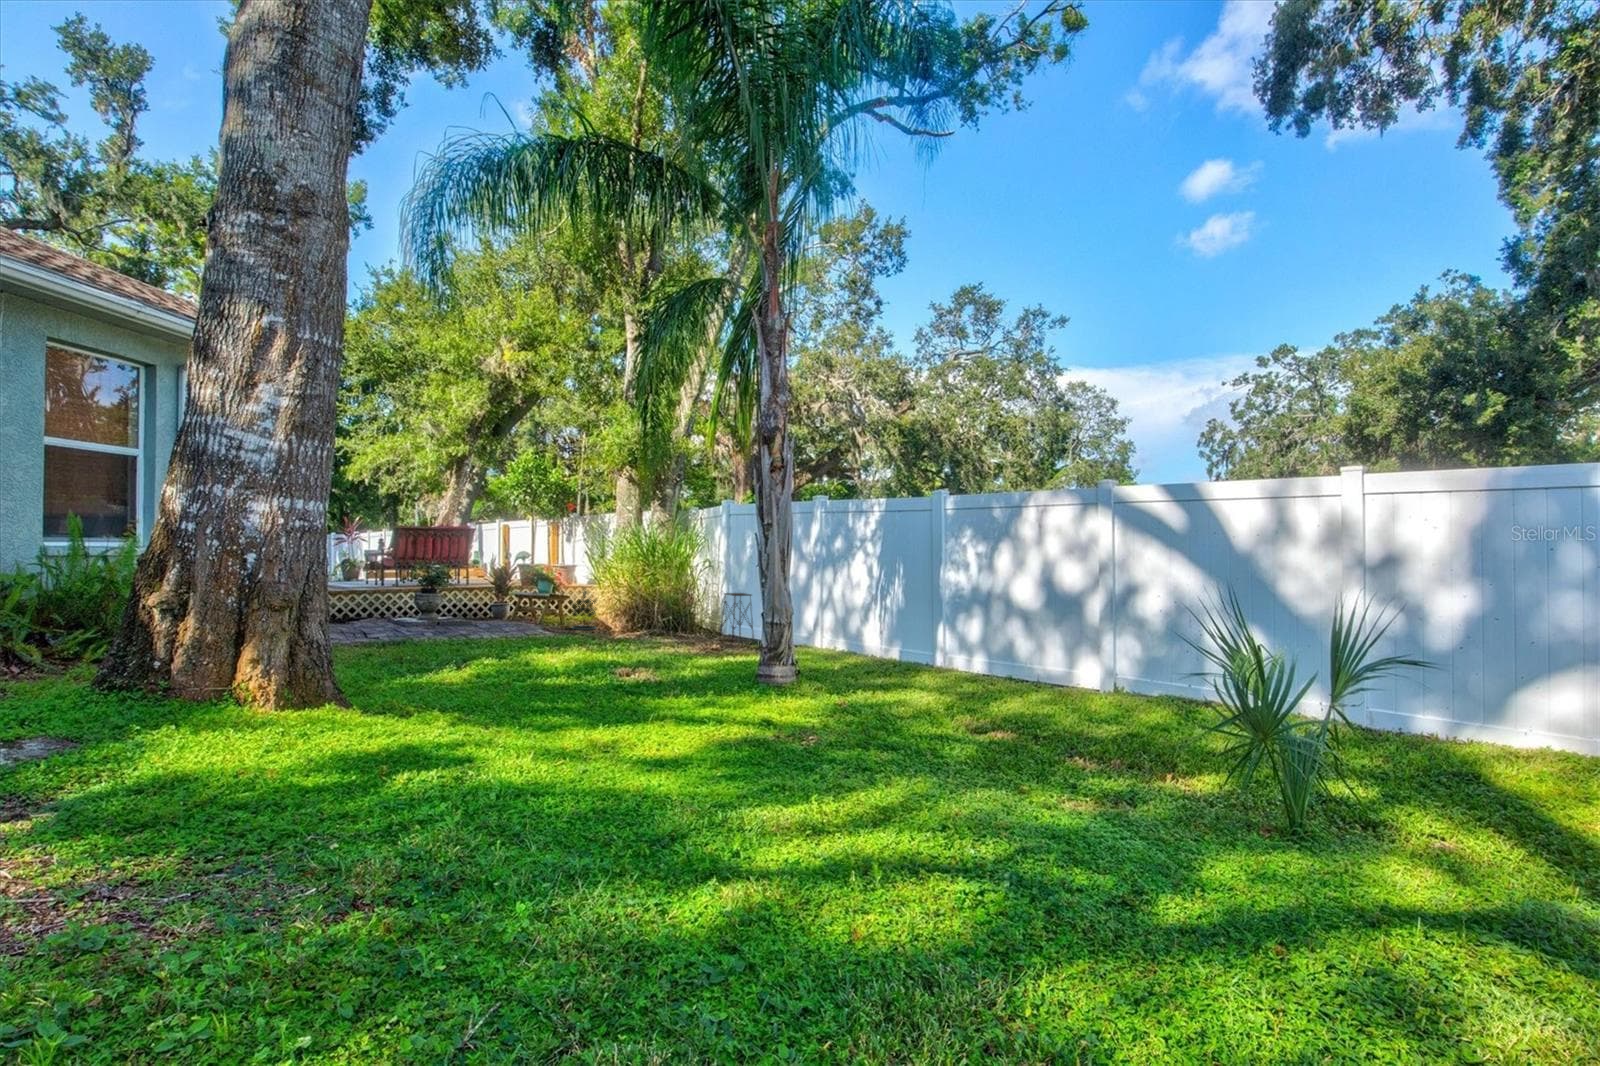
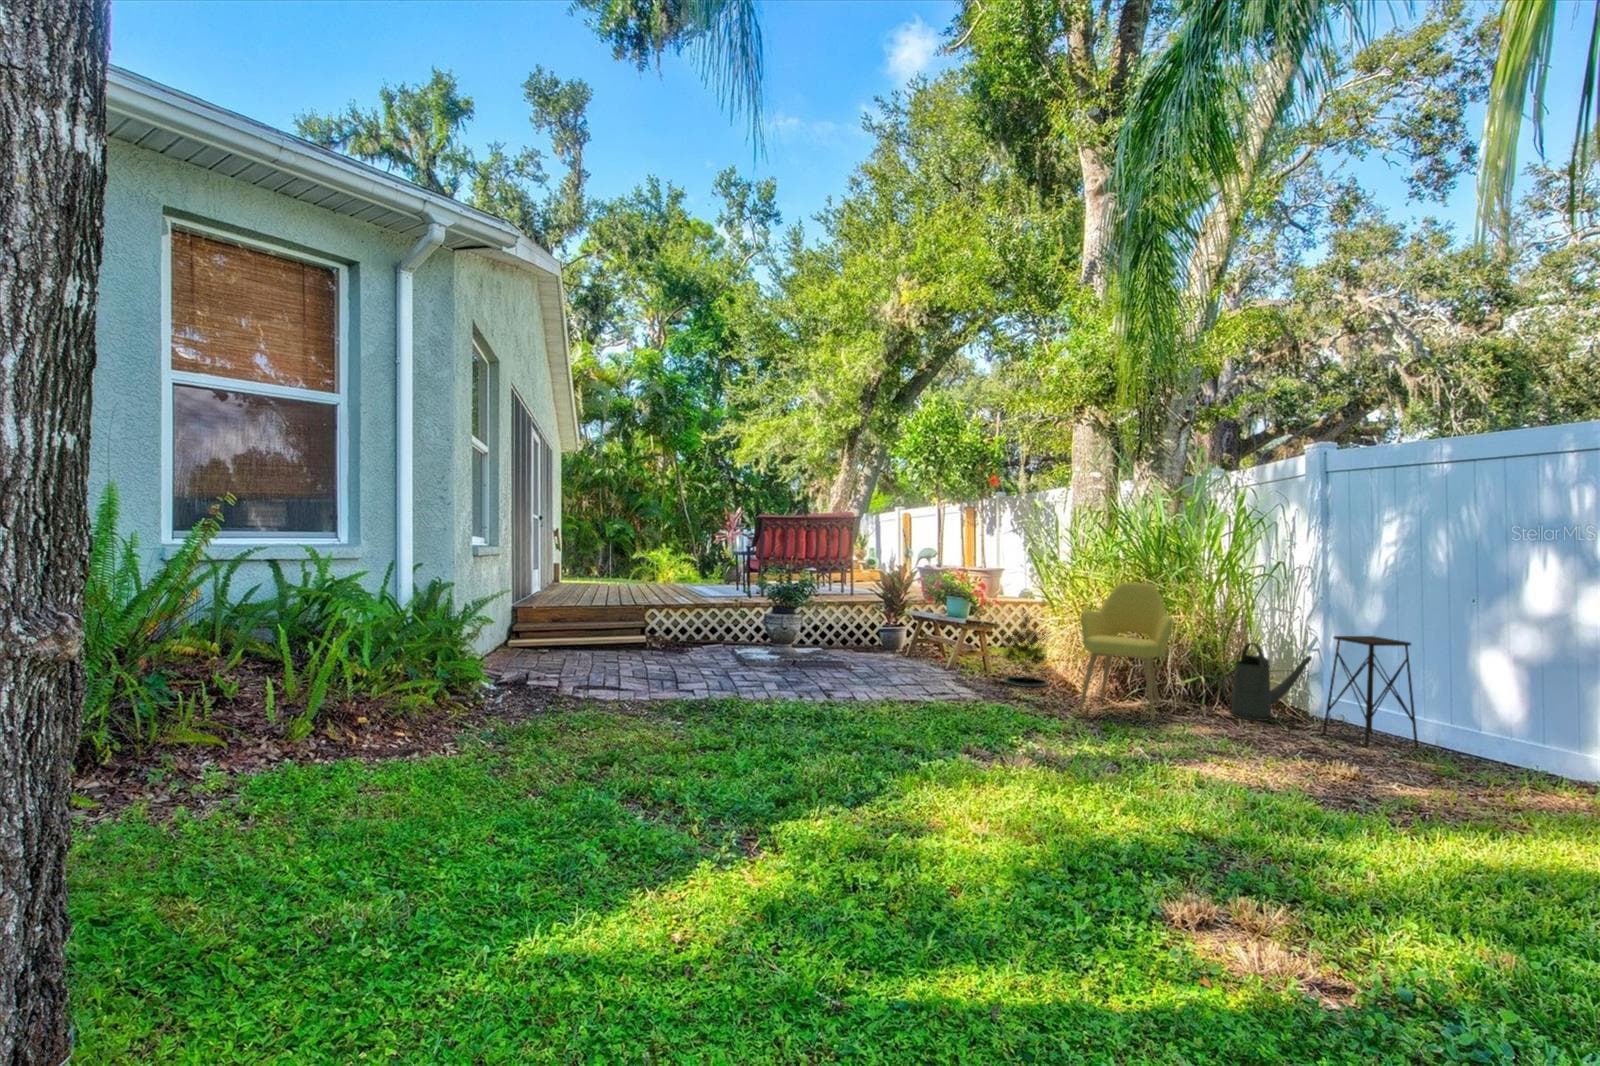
chair: none [609,570,657,638] -> present [1079,582,1174,721]
watering can: none [679,599,721,636] -> present [1222,643,1312,721]

